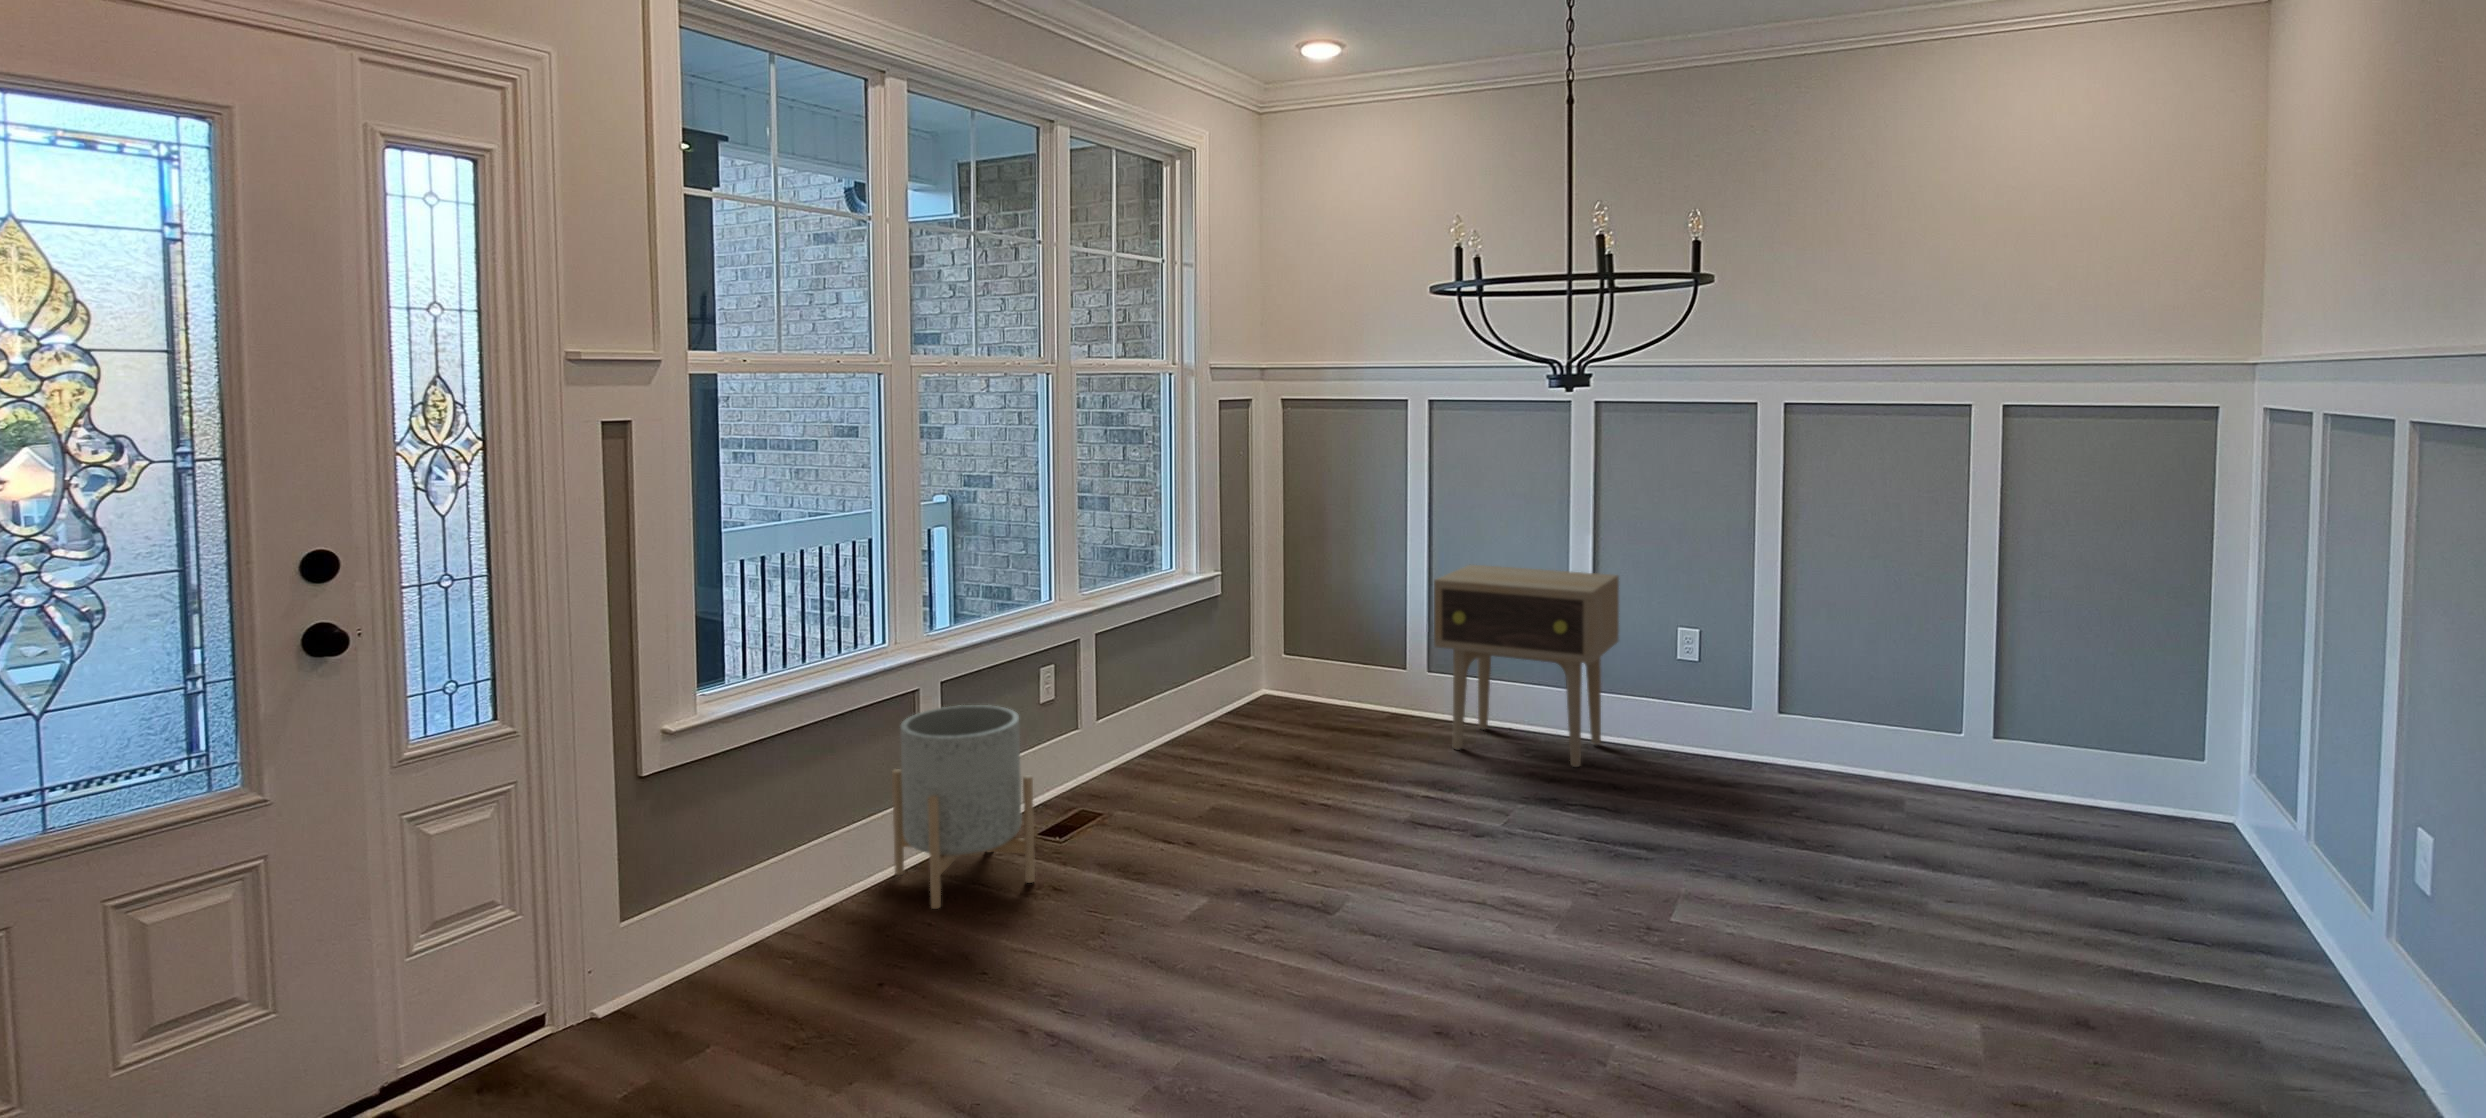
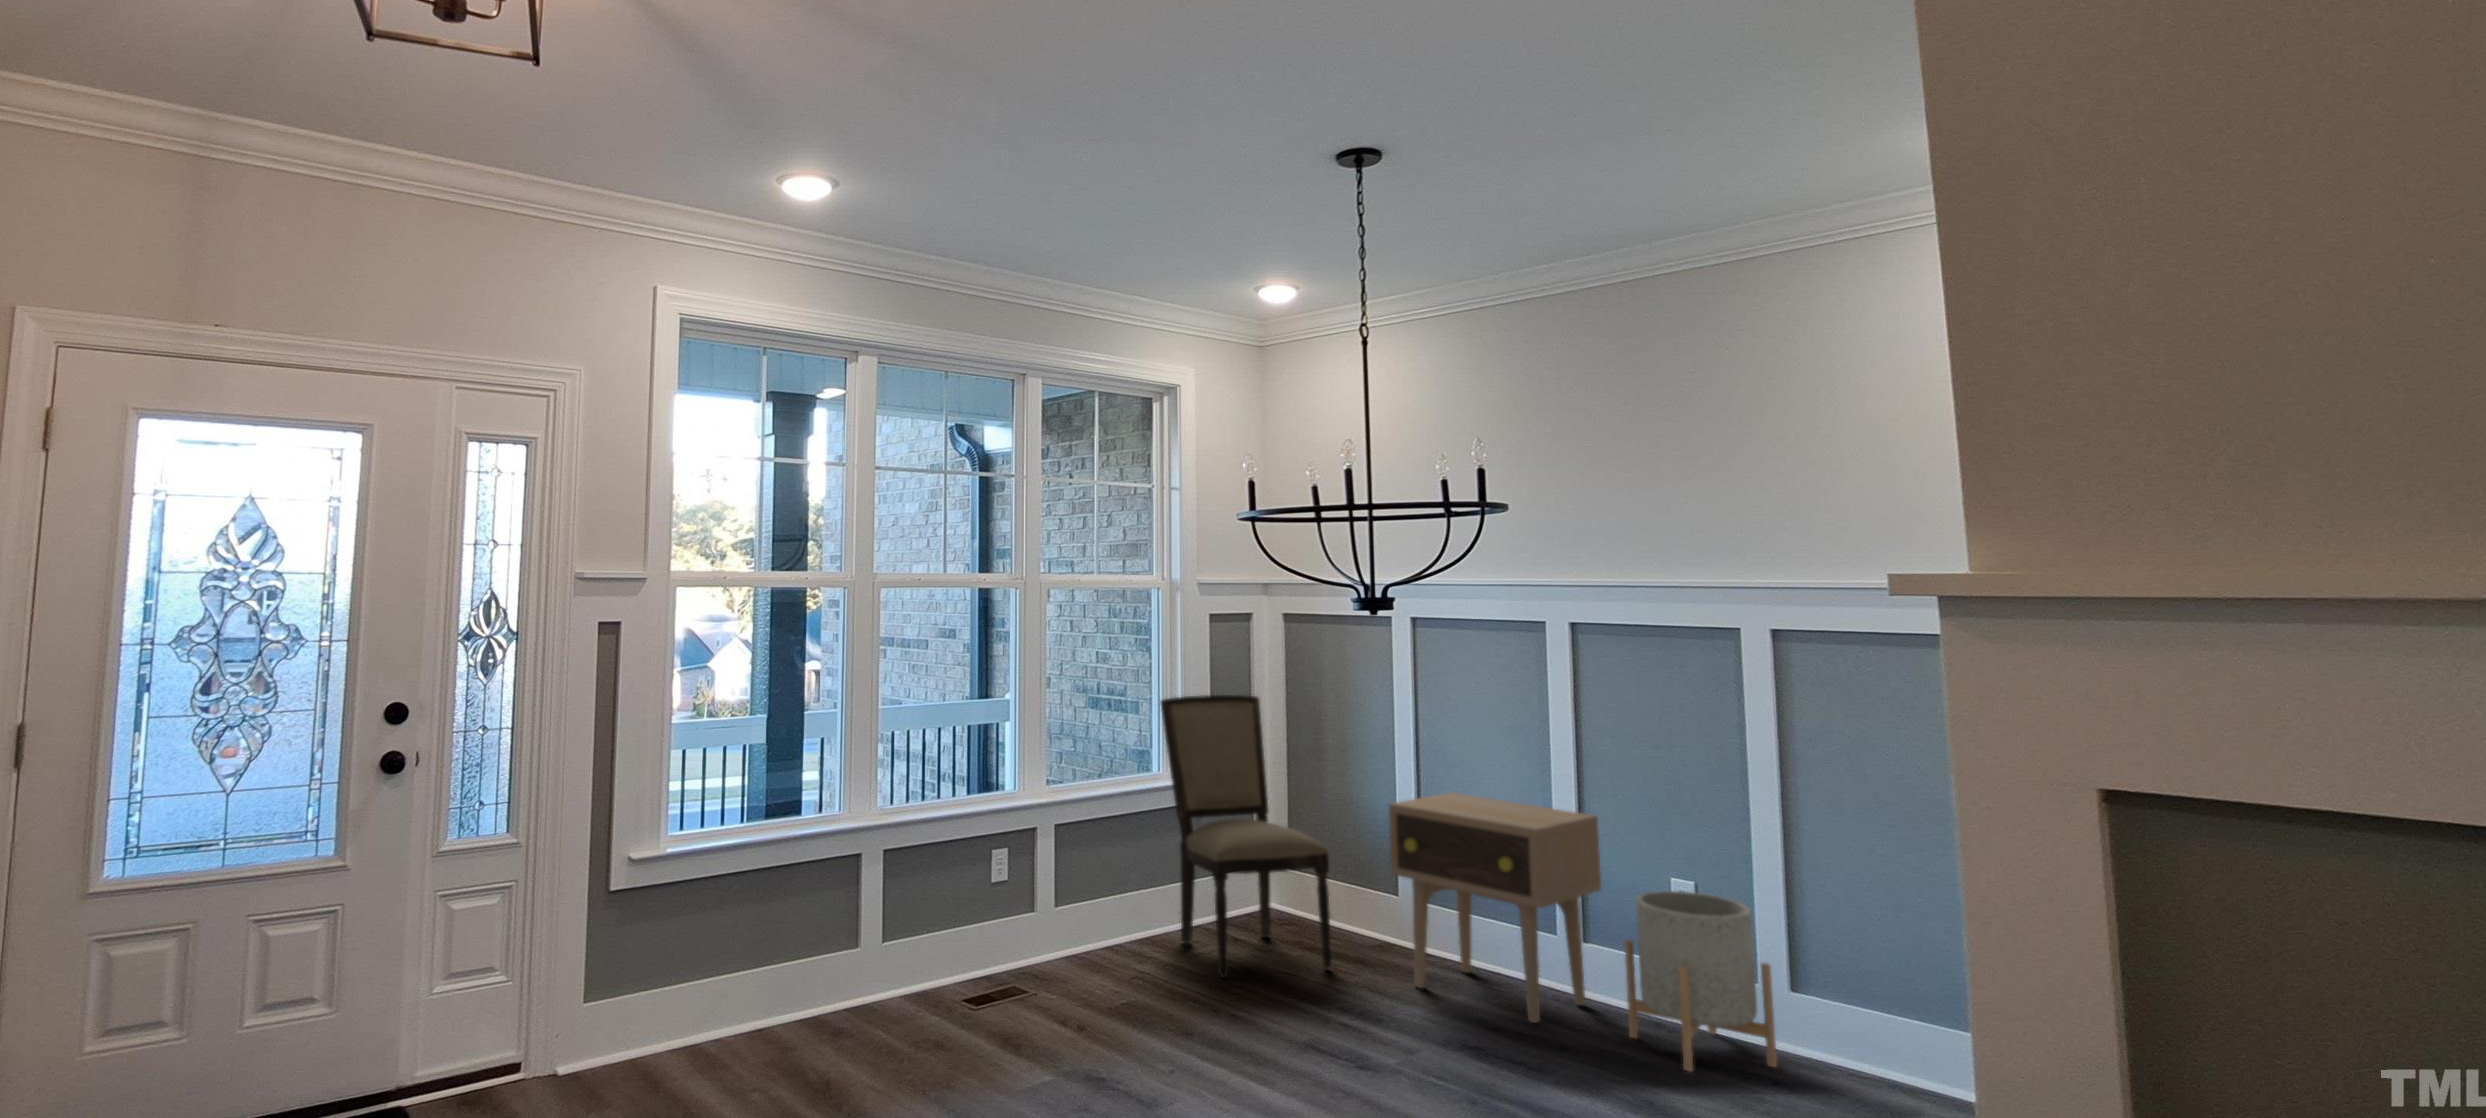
dining chair: none [1184,483,1371,767] -> present [1161,695,1332,978]
planter: present [892,705,1035,909] -> present [1625,891,1777,1071]

